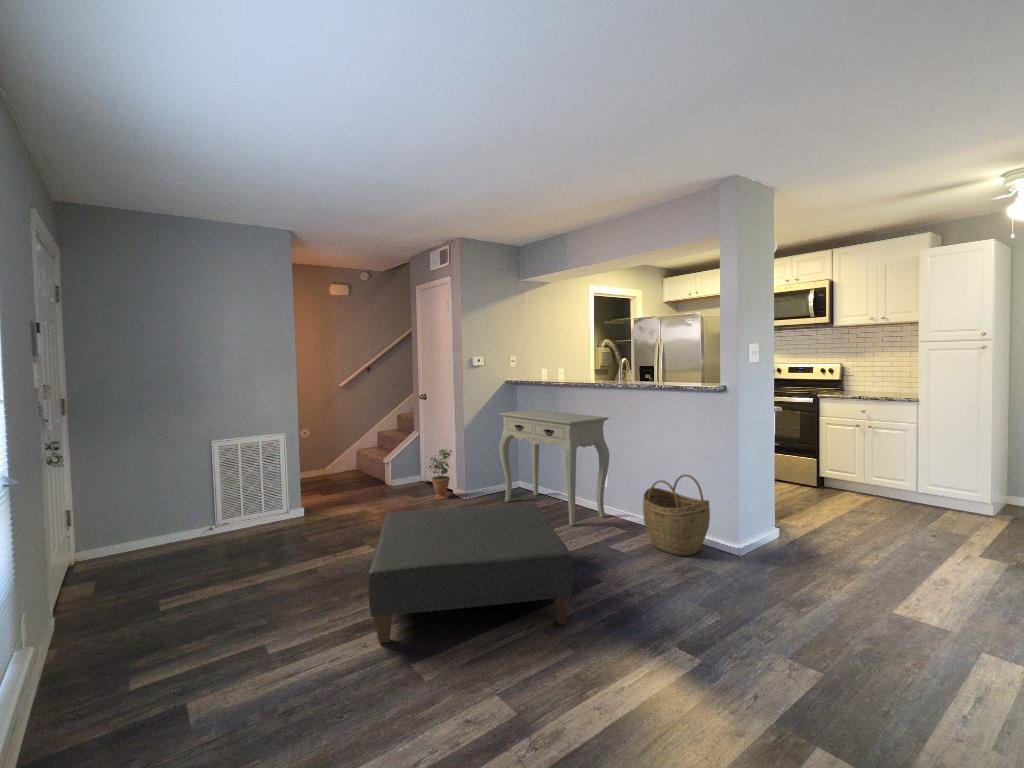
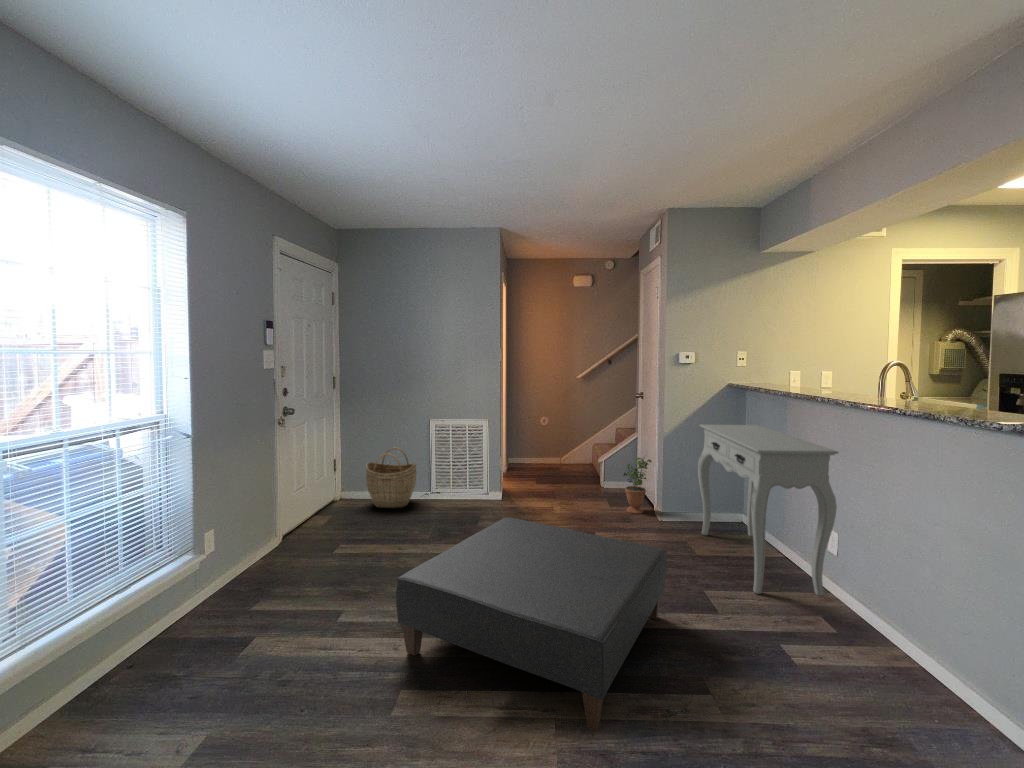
woven basket: present [643,475,710,556] -> present [366,448,416,508]

